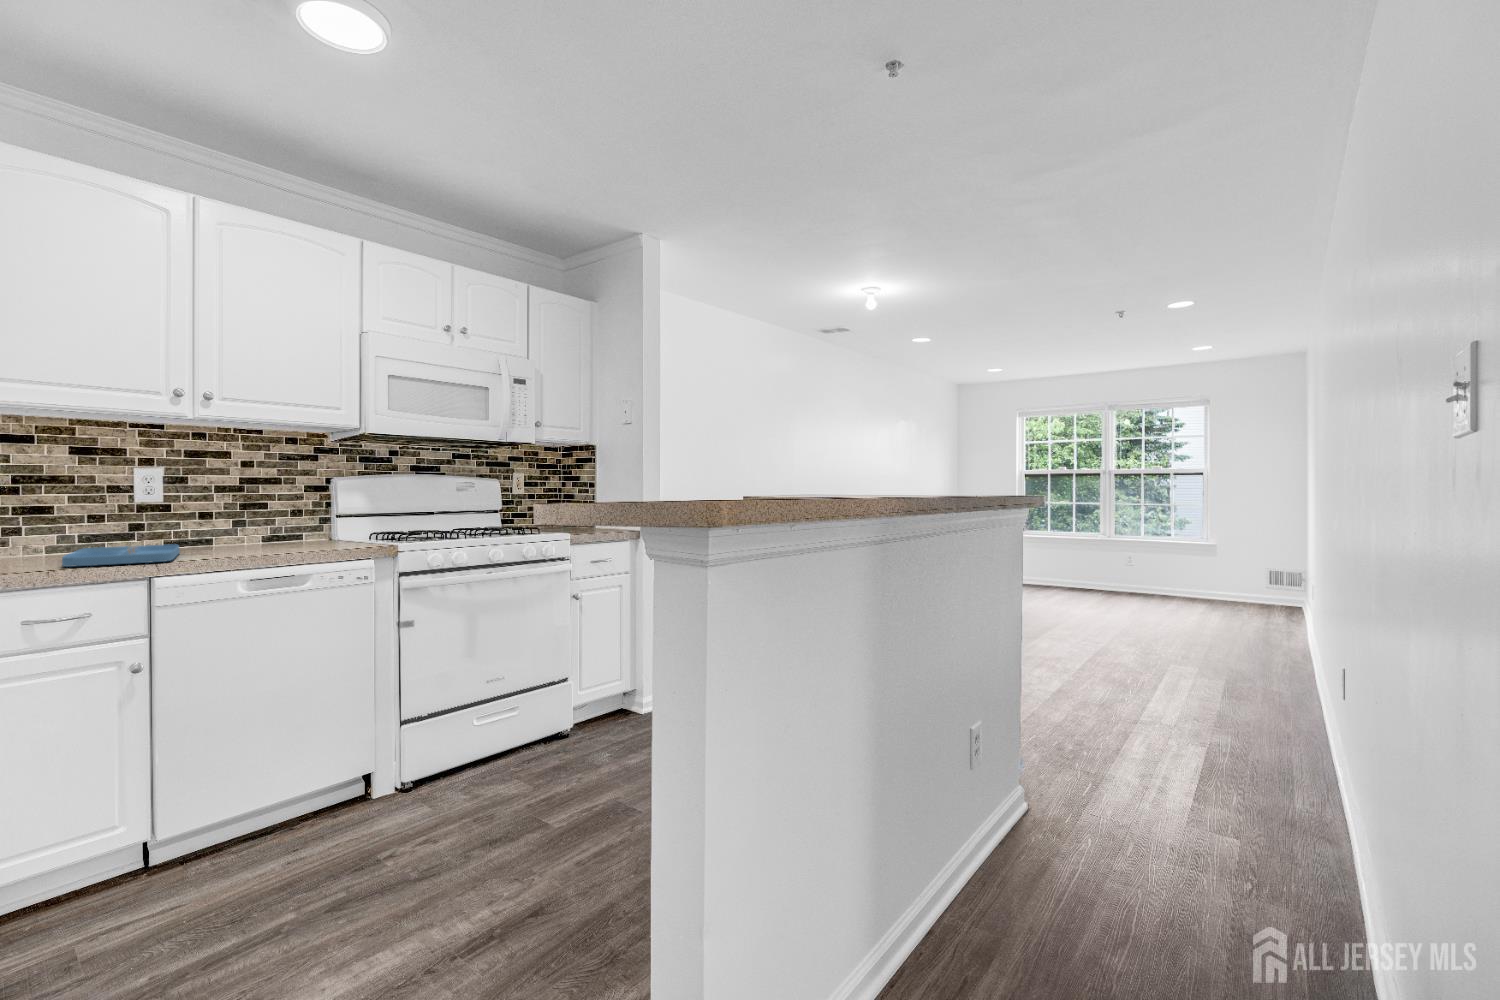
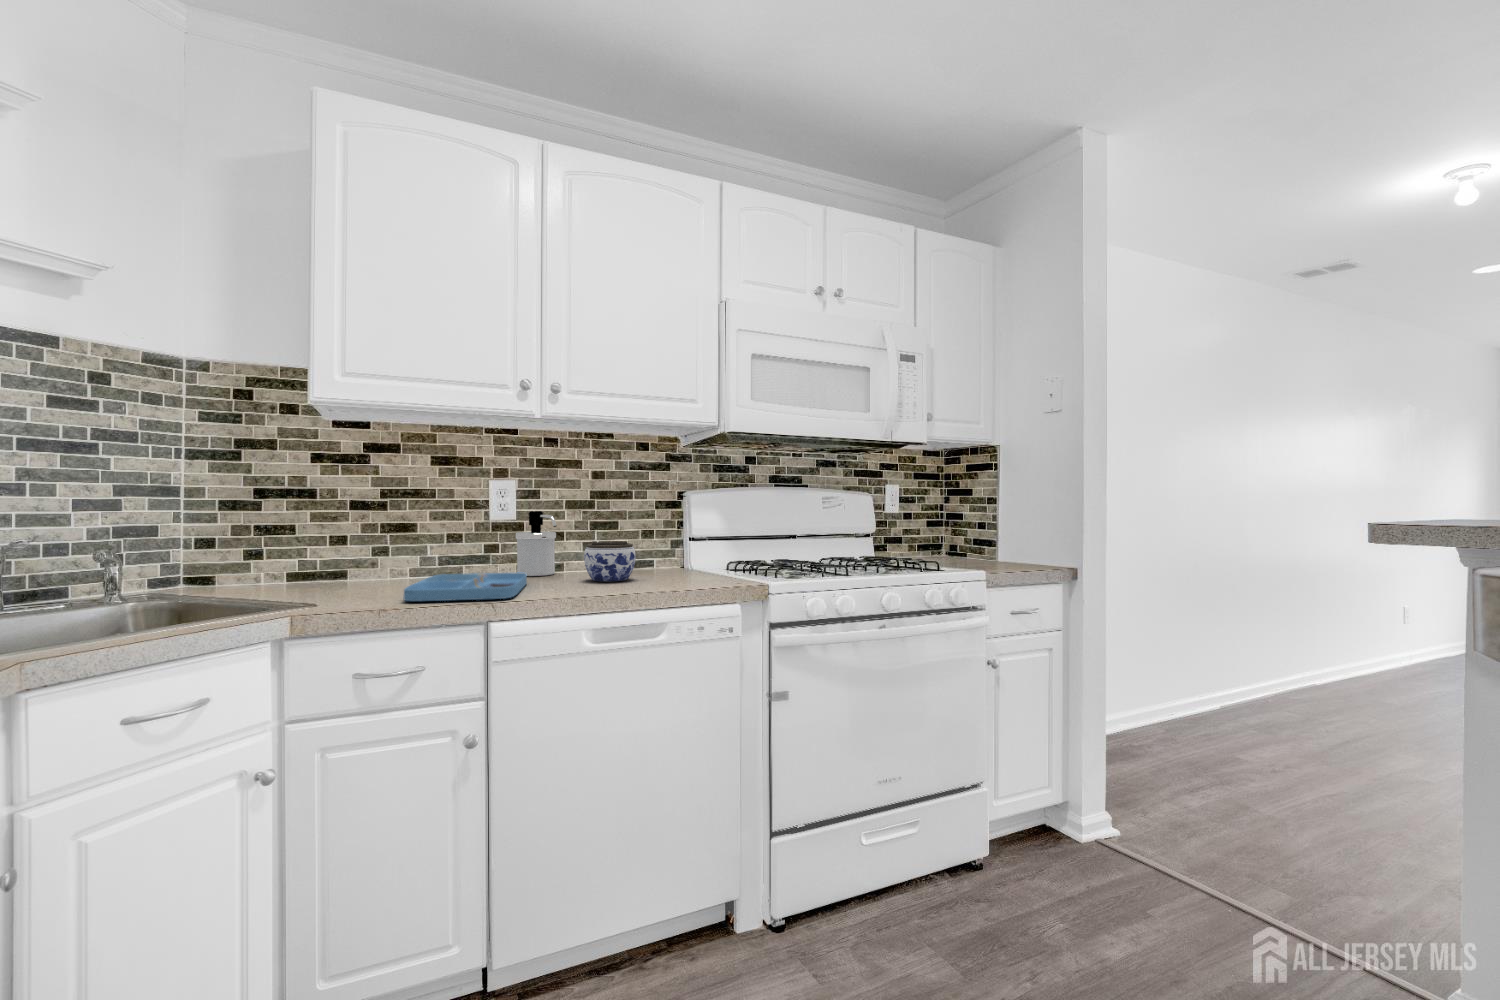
soap dispenser: none [164,494,207,548] -> present [516,511,557,576]
jar: none [235,518,284,549] -> present [584,542,636,582]

